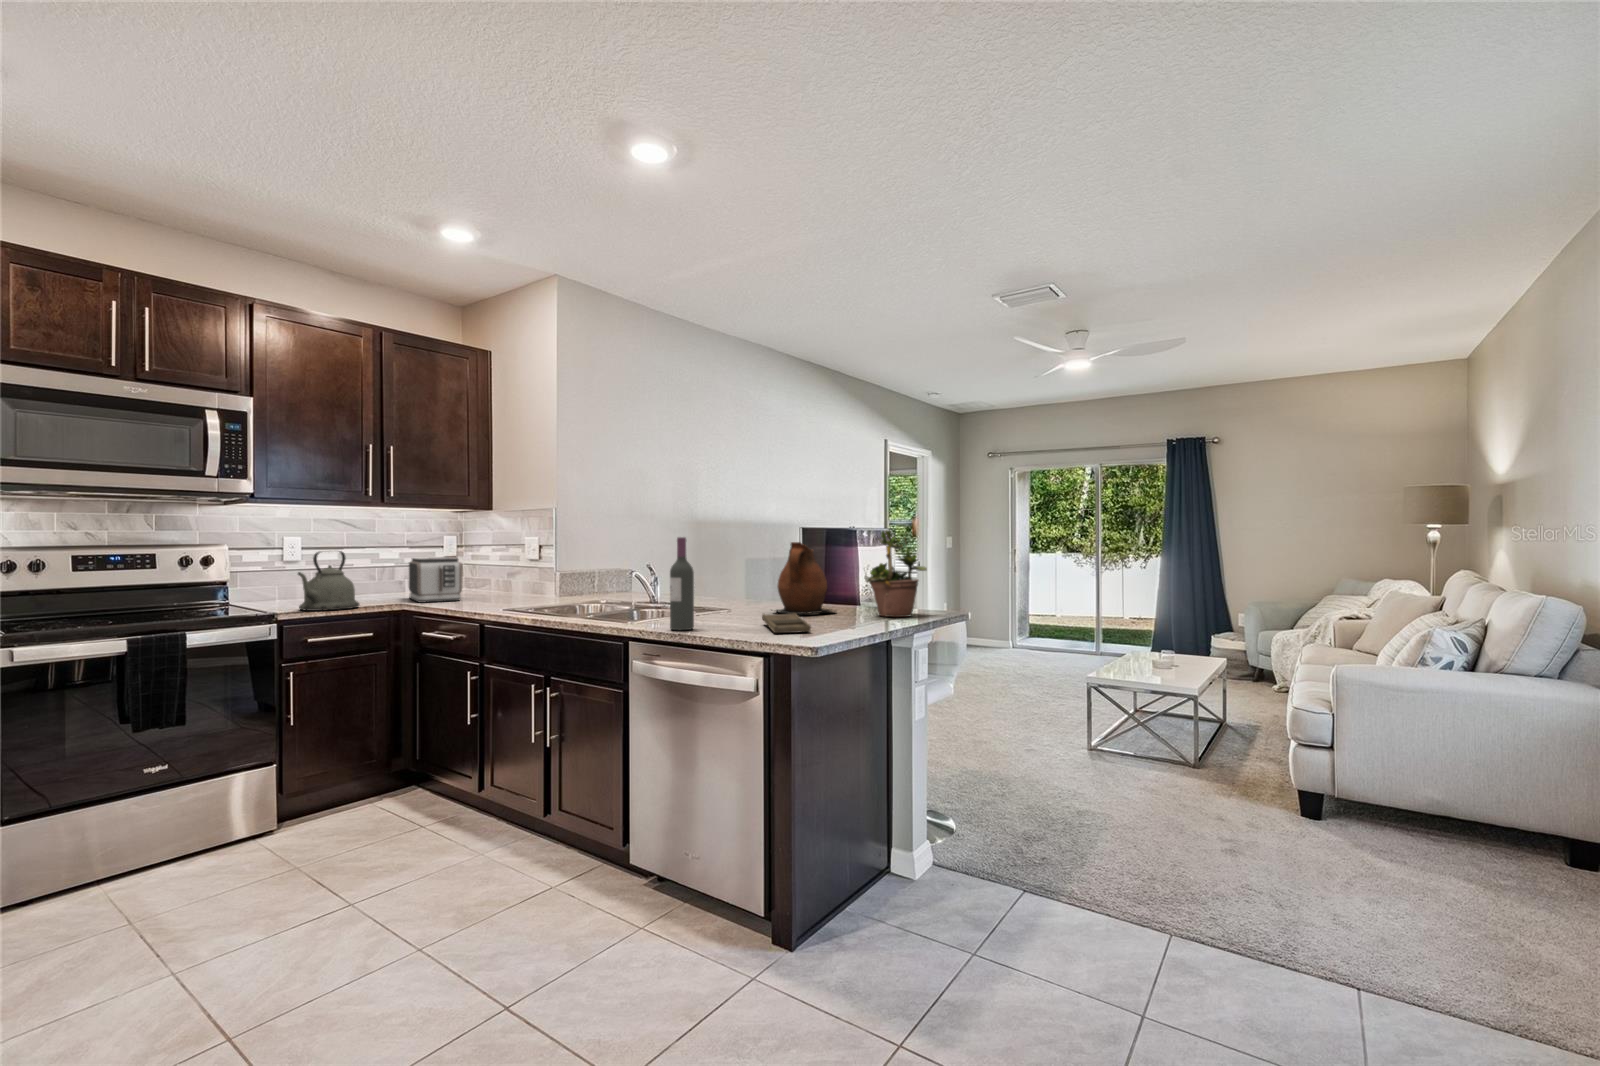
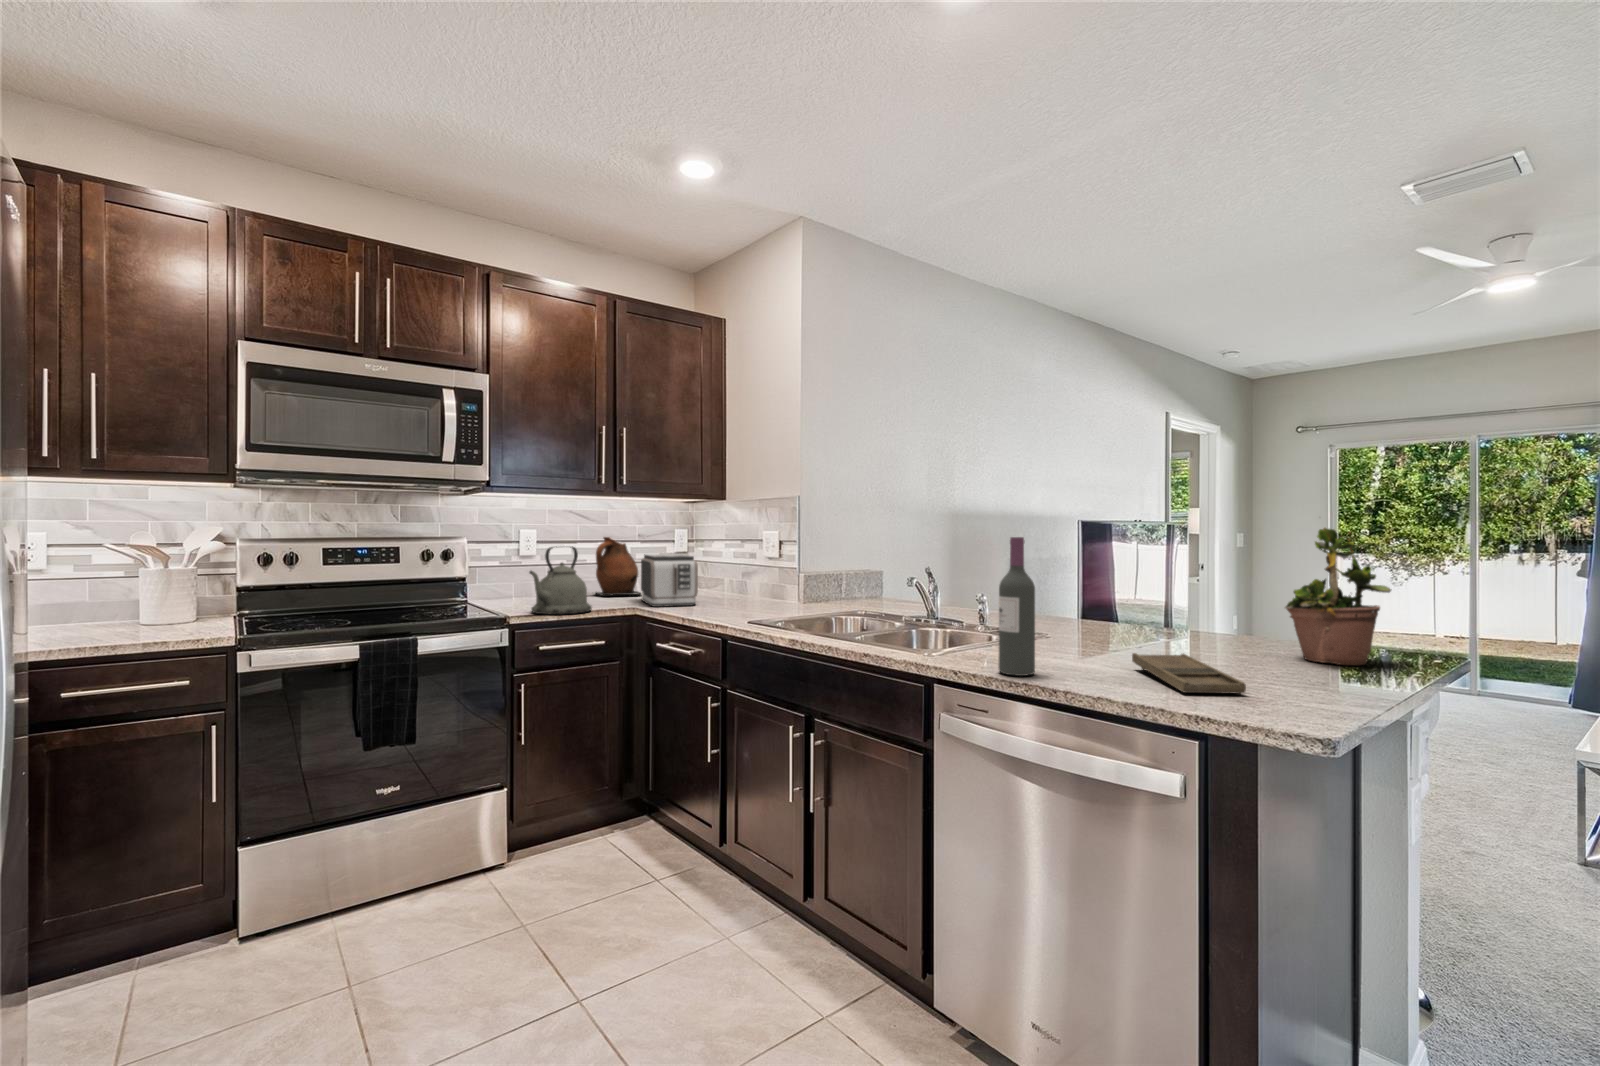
ceramic pitcher: present [775,542,833,614] -> present [595,537,641,596]

